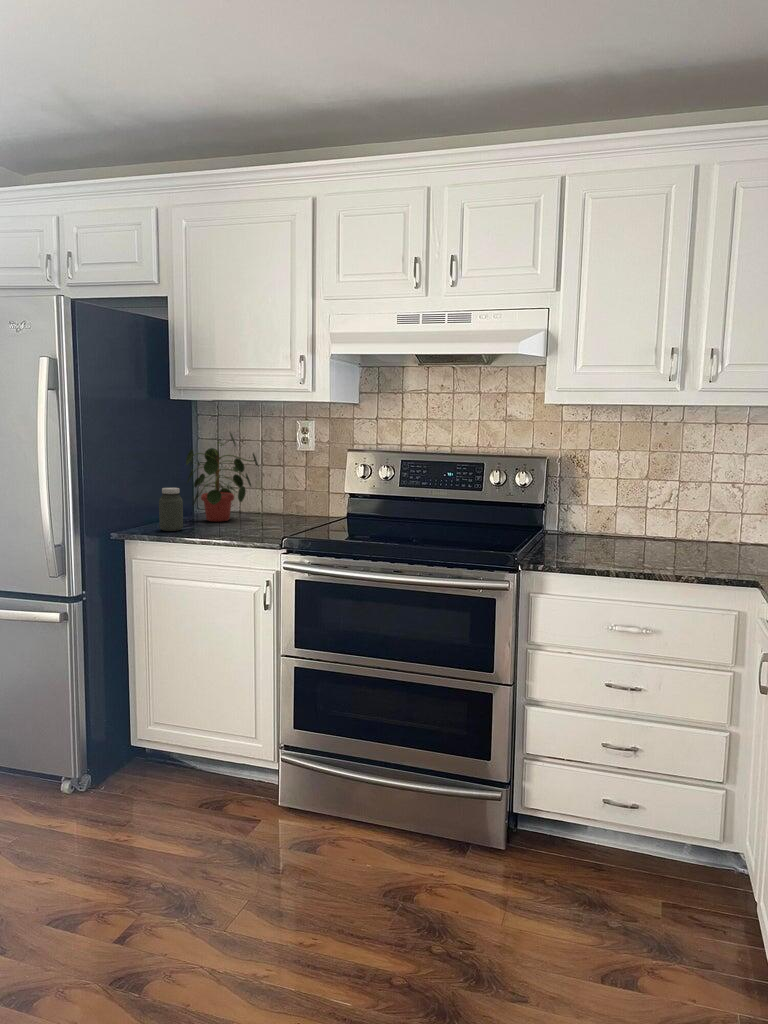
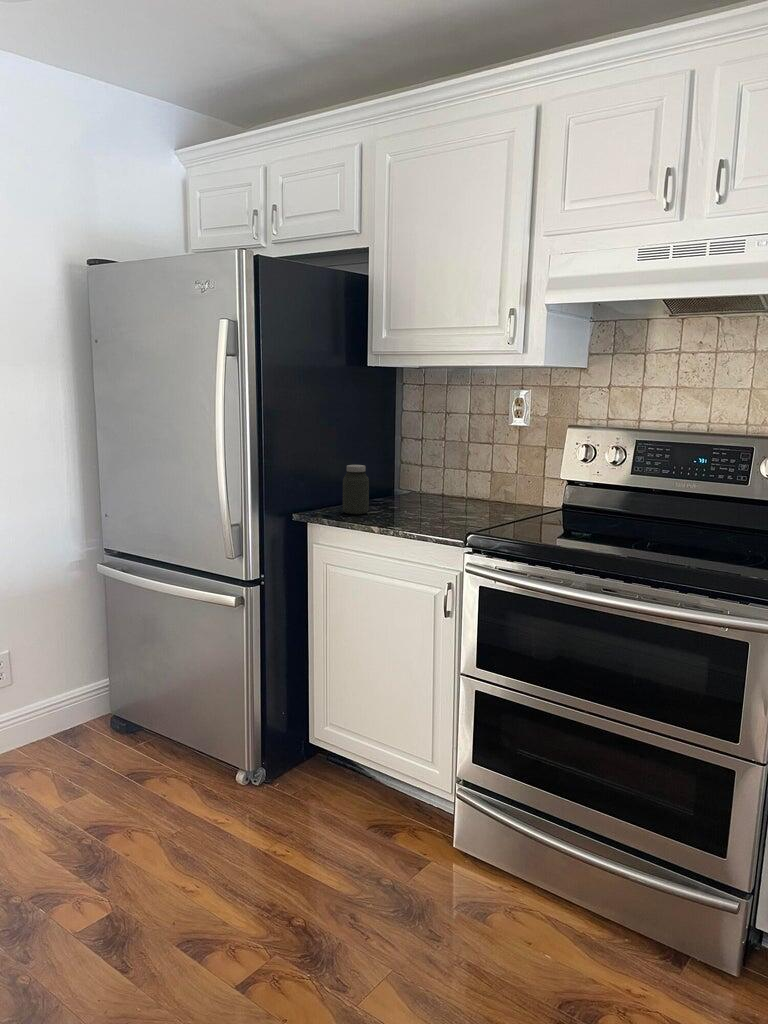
potted plant: present [186,432,258,522] -> none [380,402,463,505]

